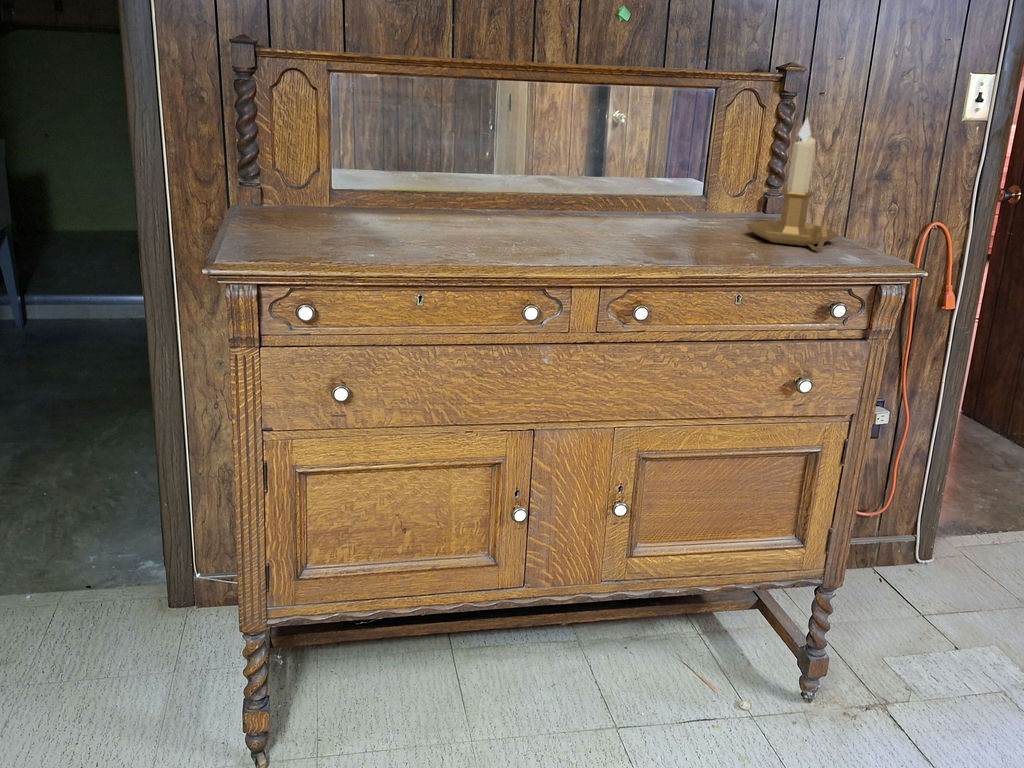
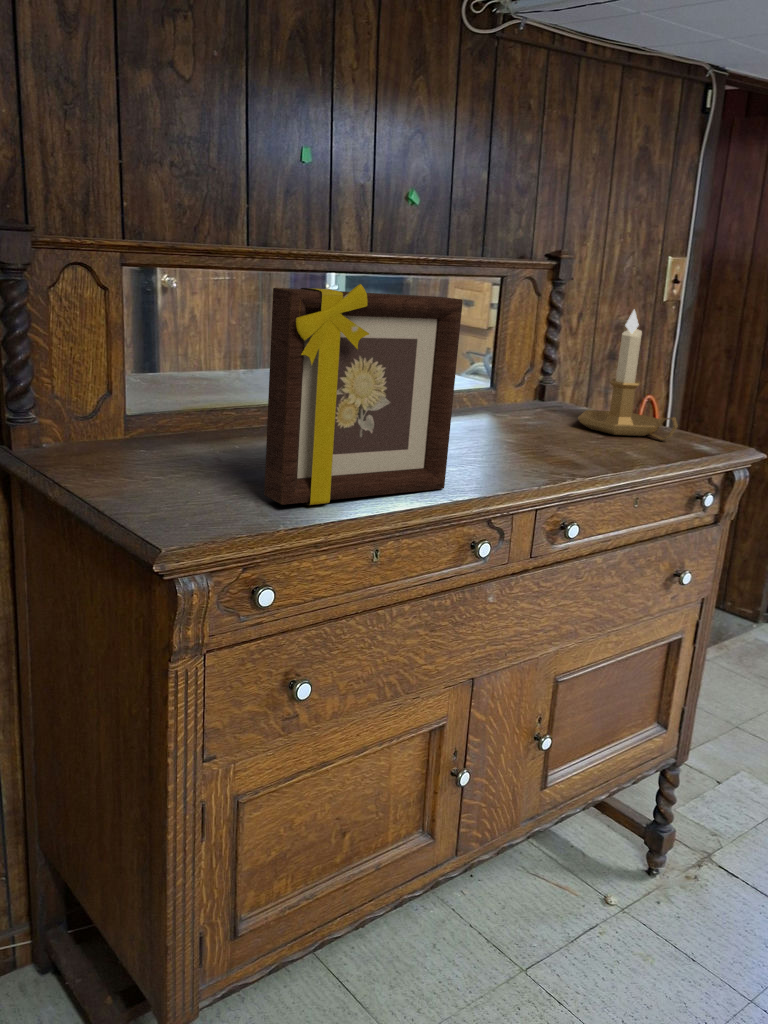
picture frame: none [342,78,512,257] -> present [264,284,463,505]

